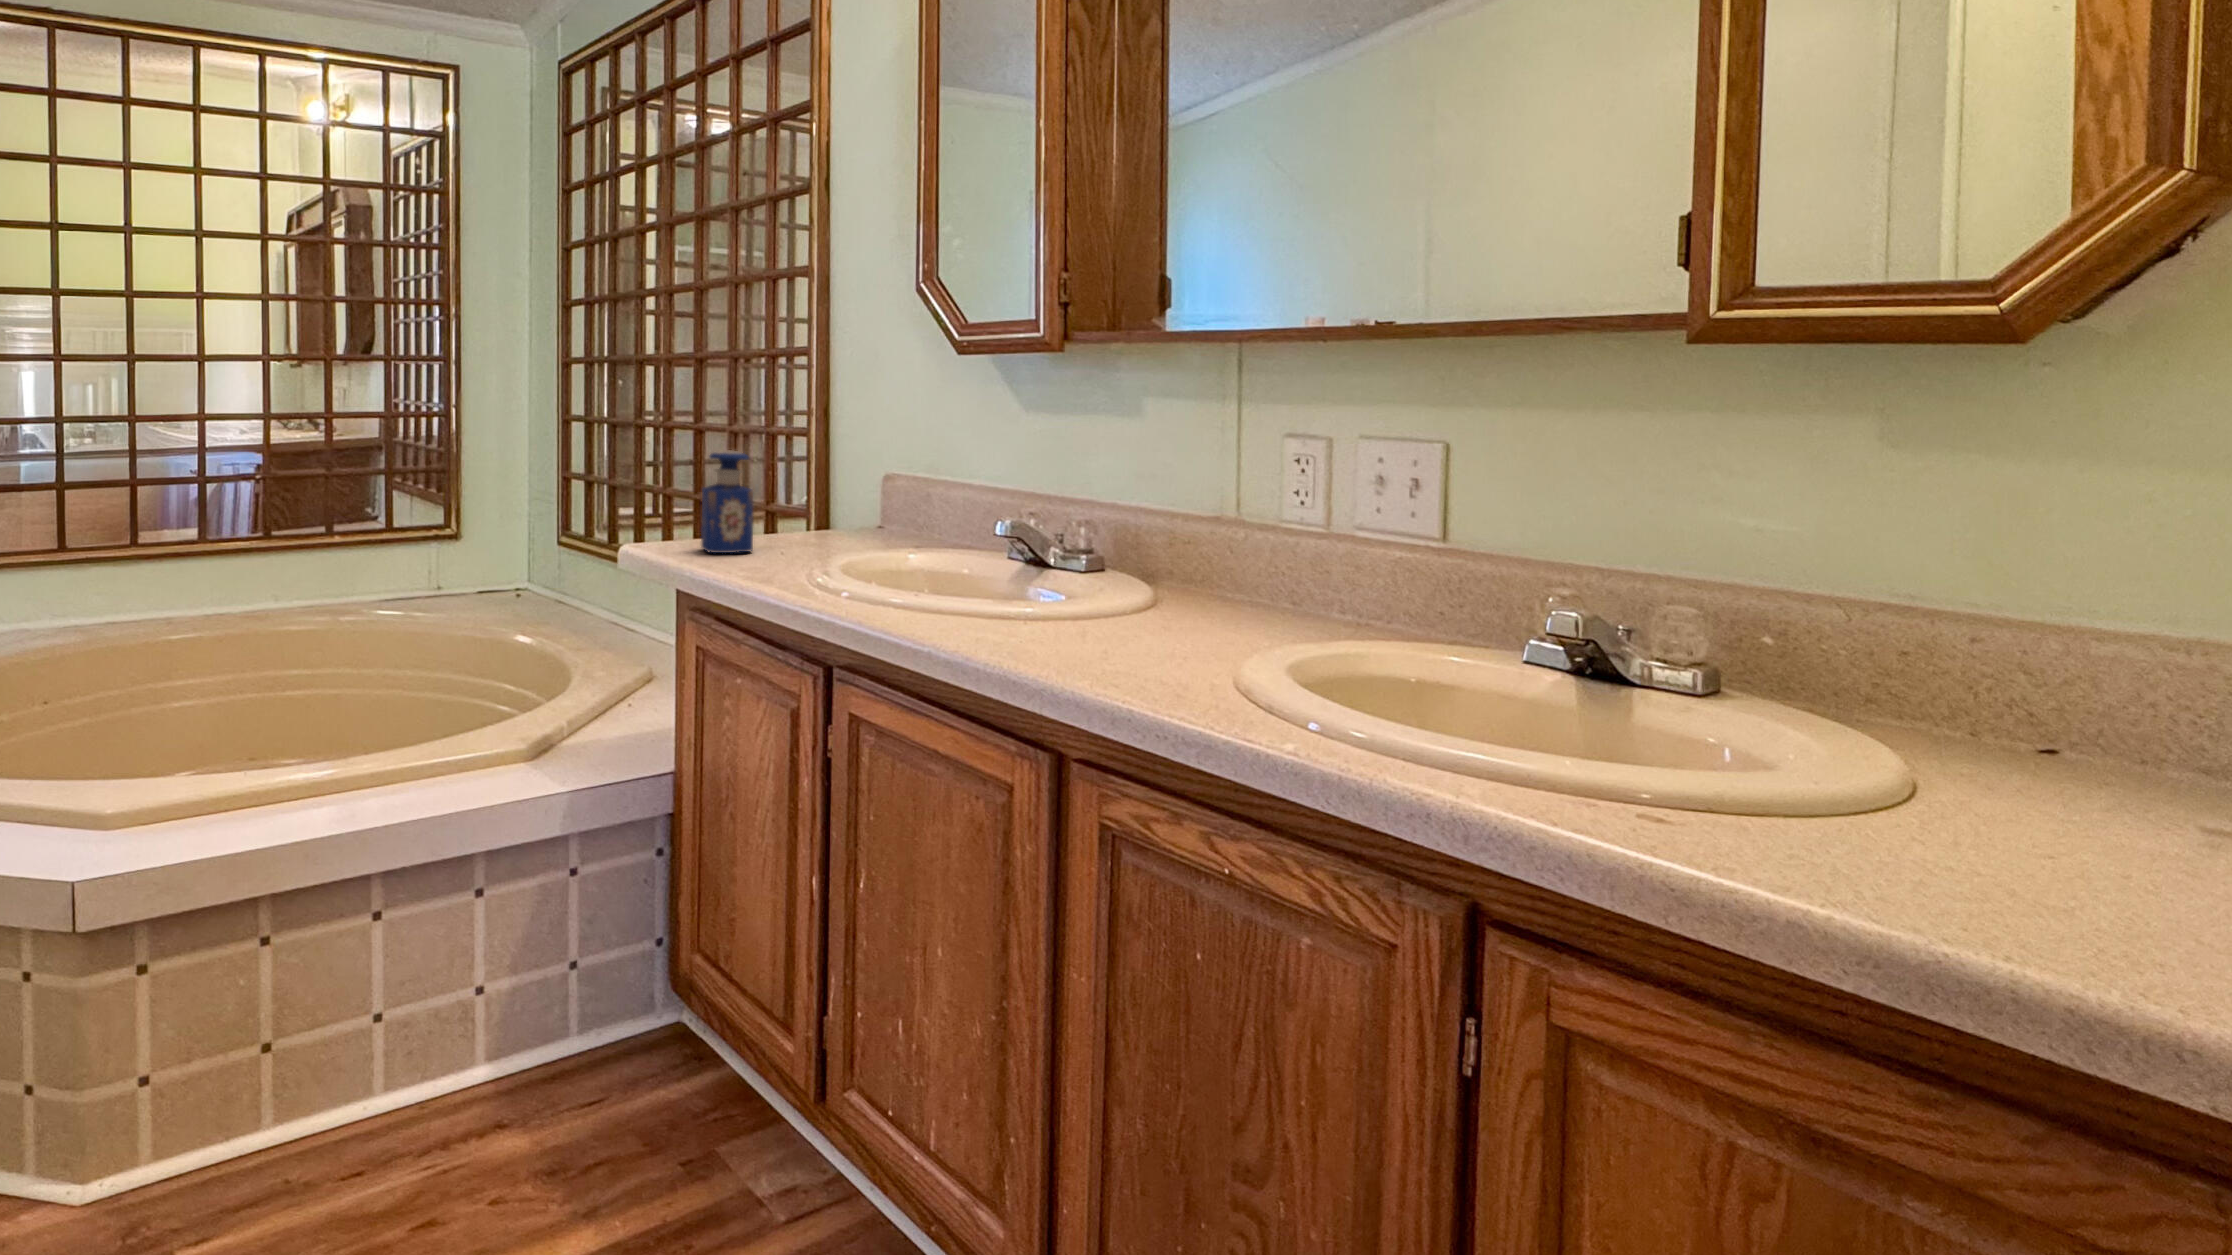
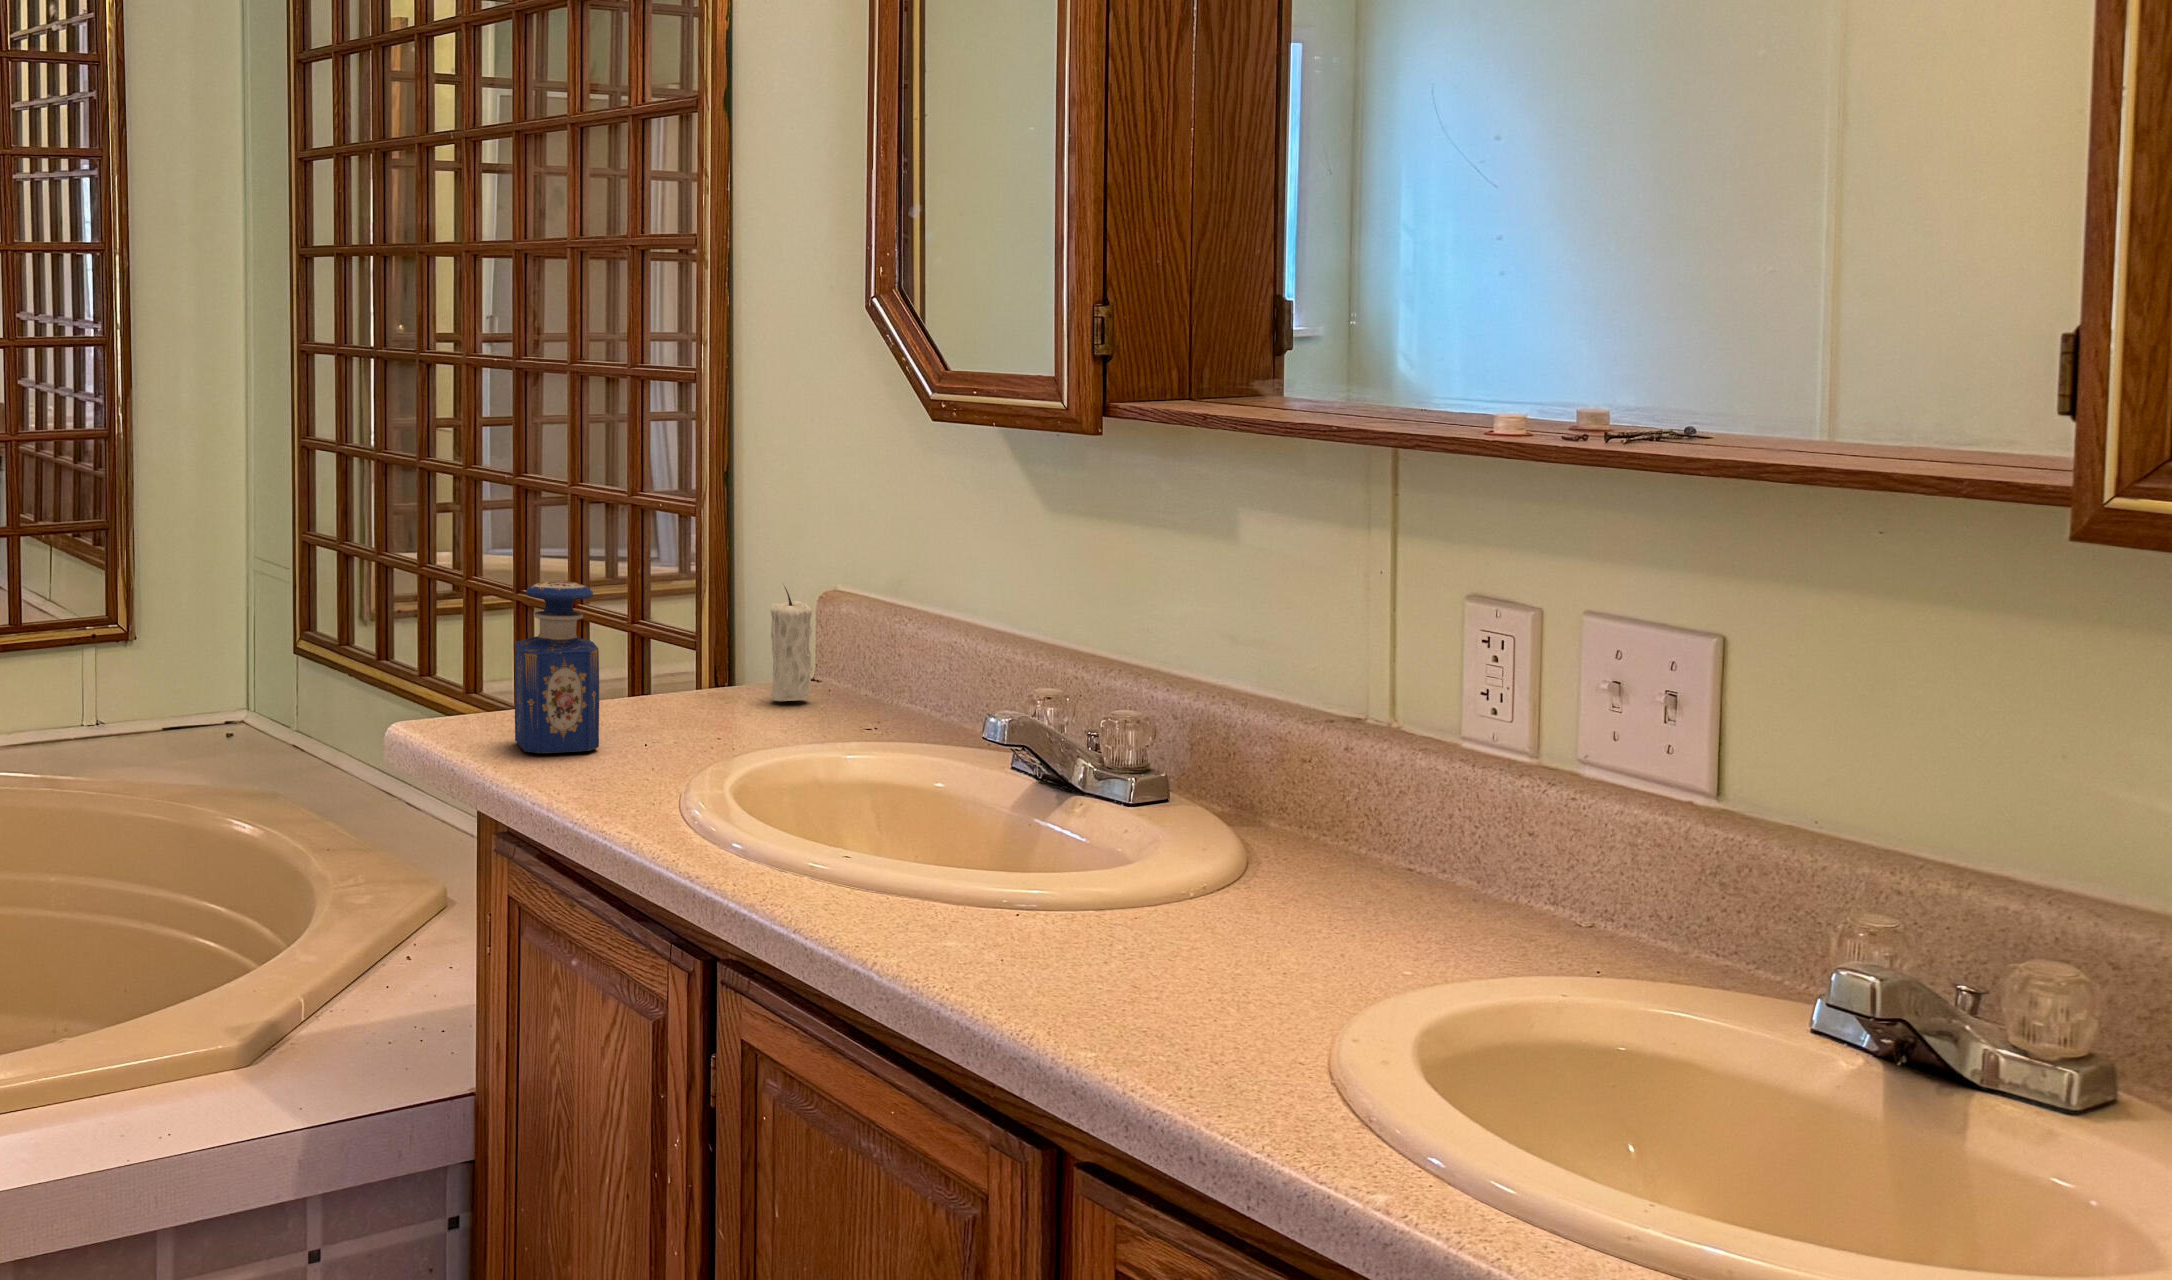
candle: none [853,462,878,533] -> present [770,586,812,701]

